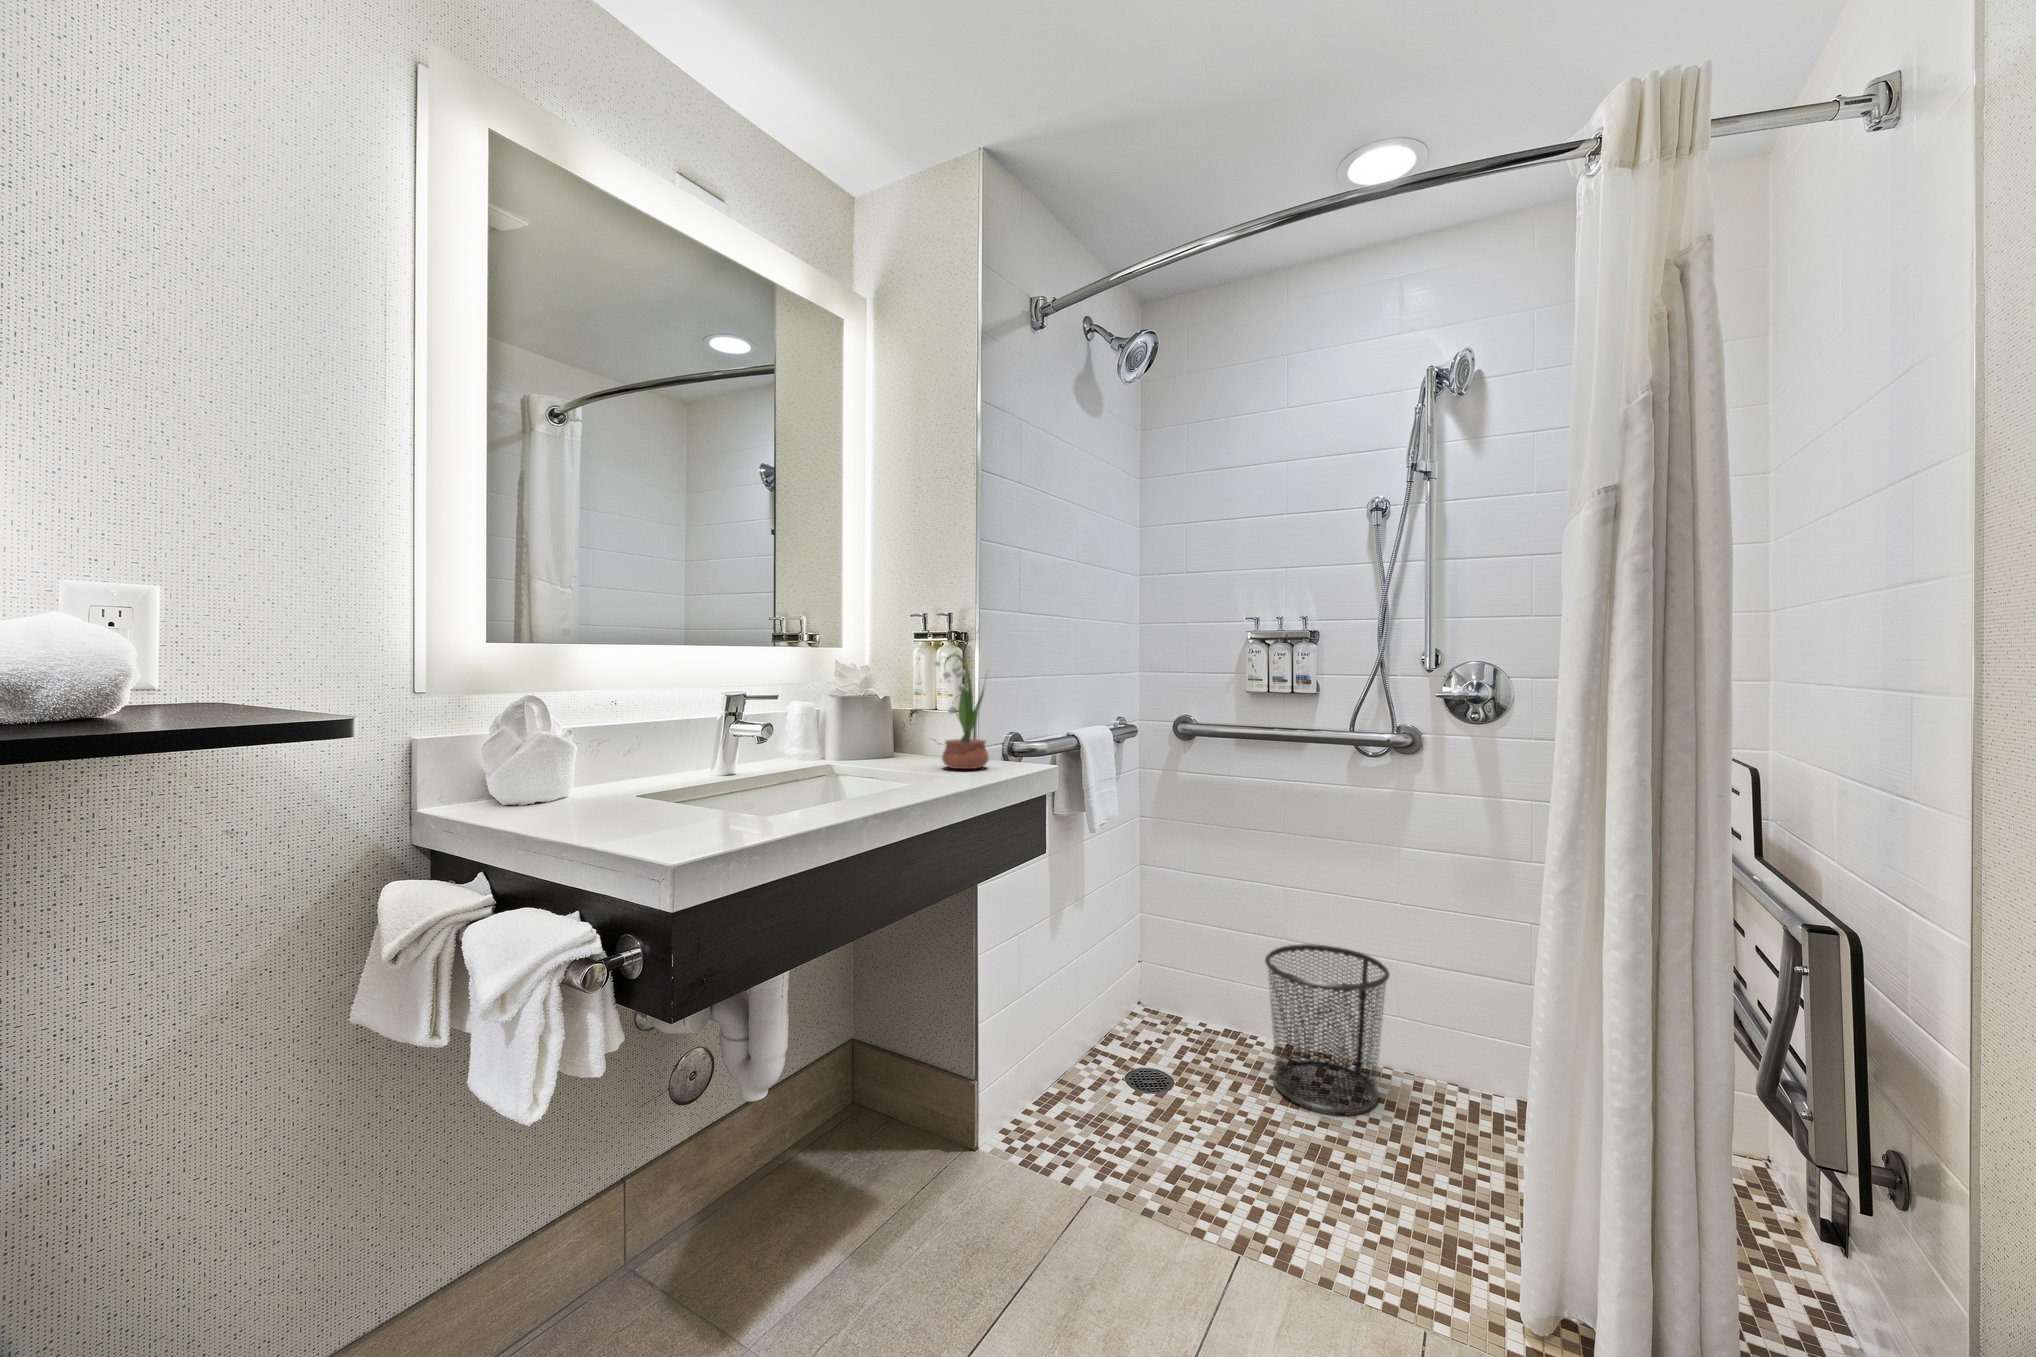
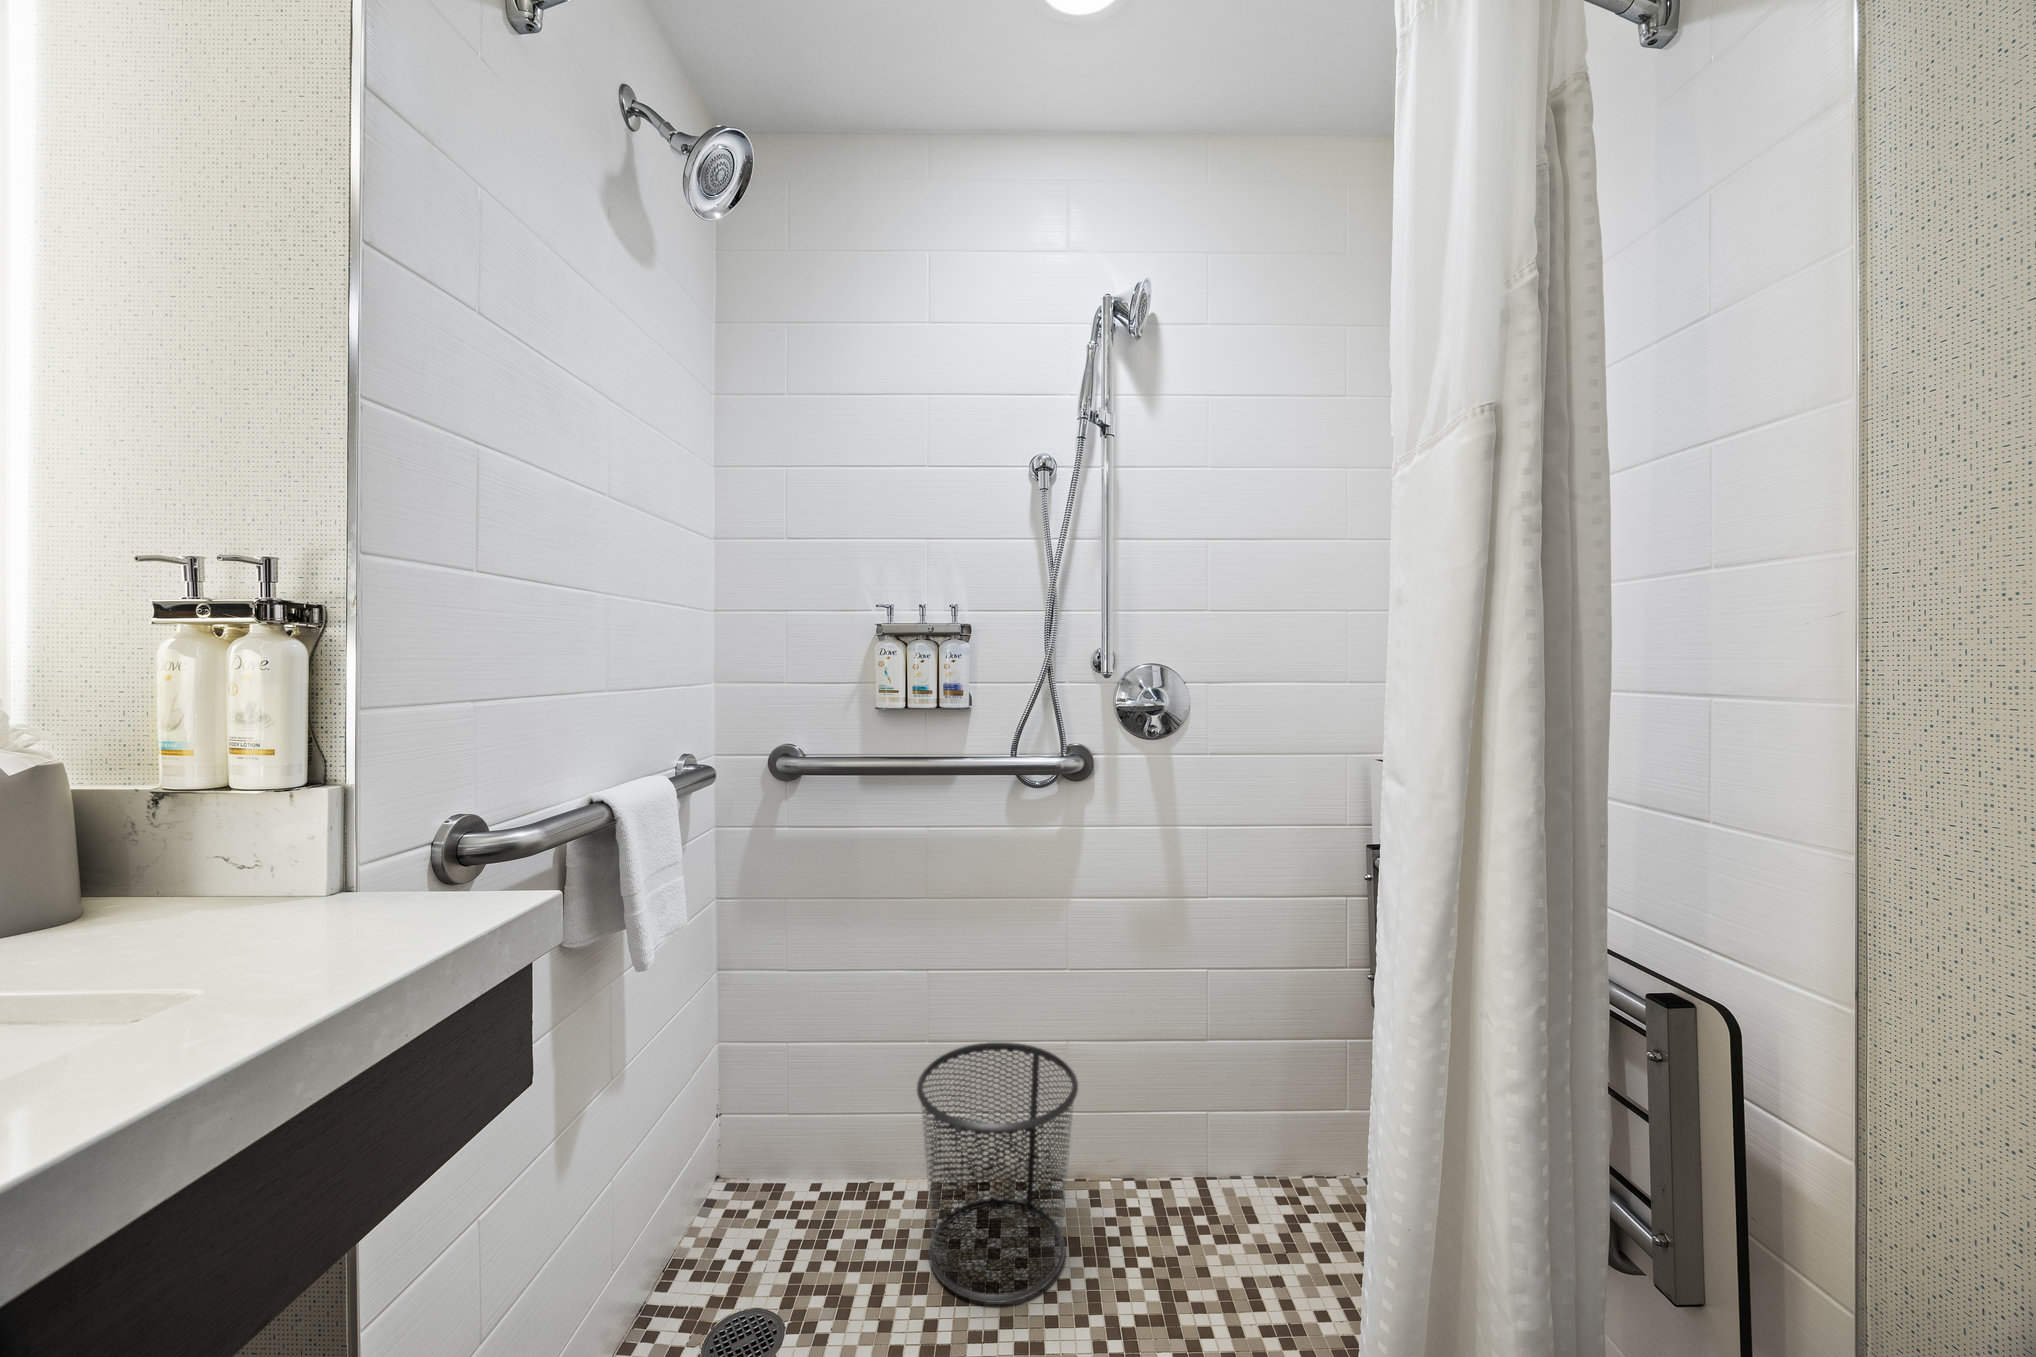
potted flower: present [935,653,989,769] -> none [181,641,378,950]

